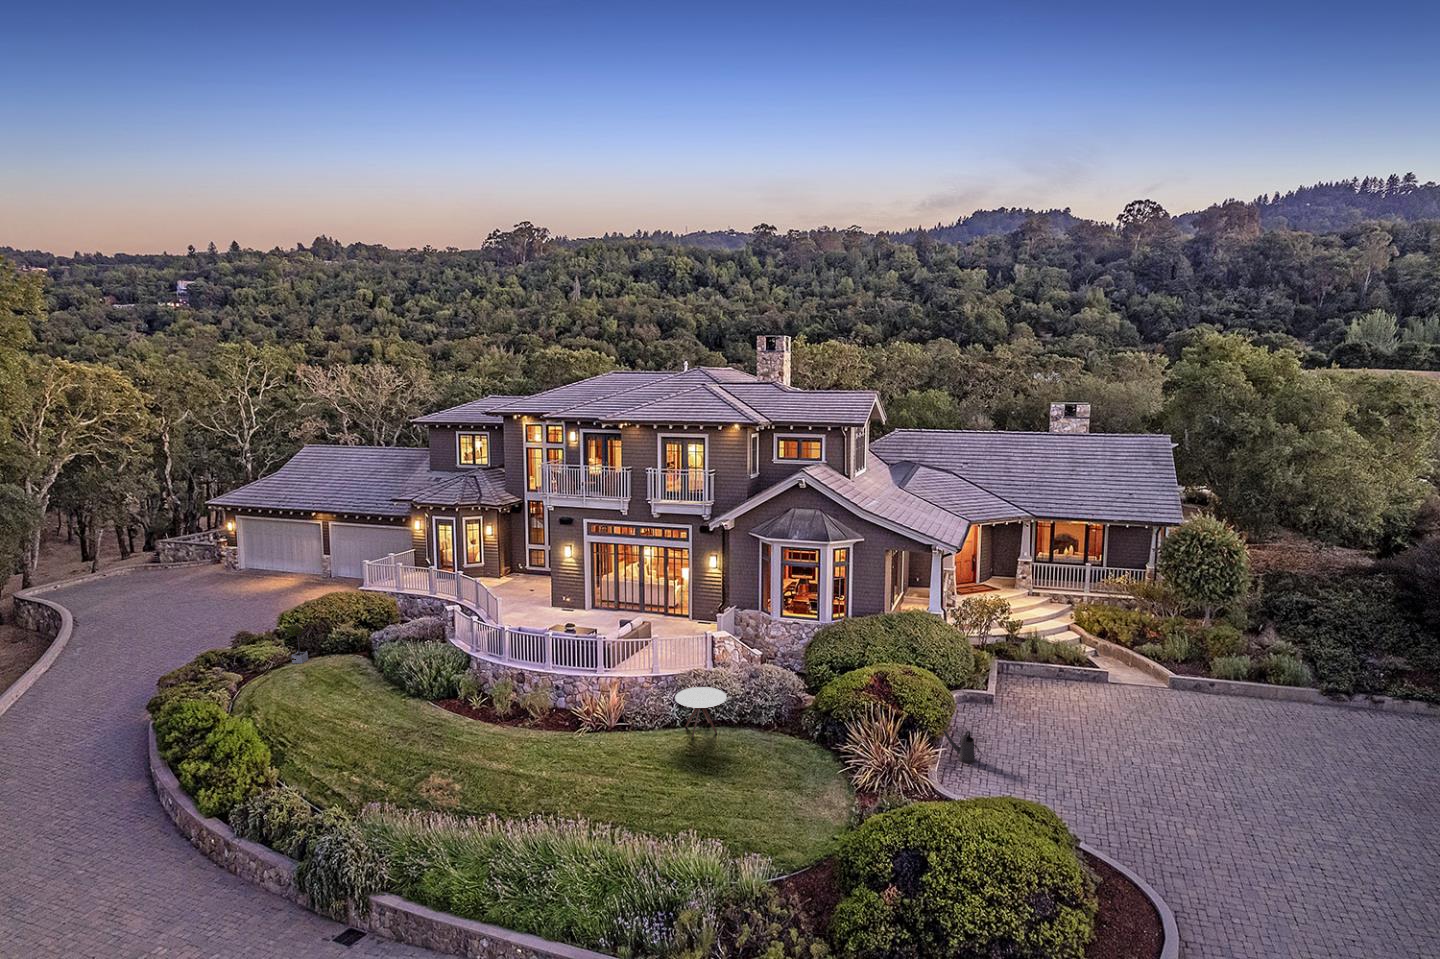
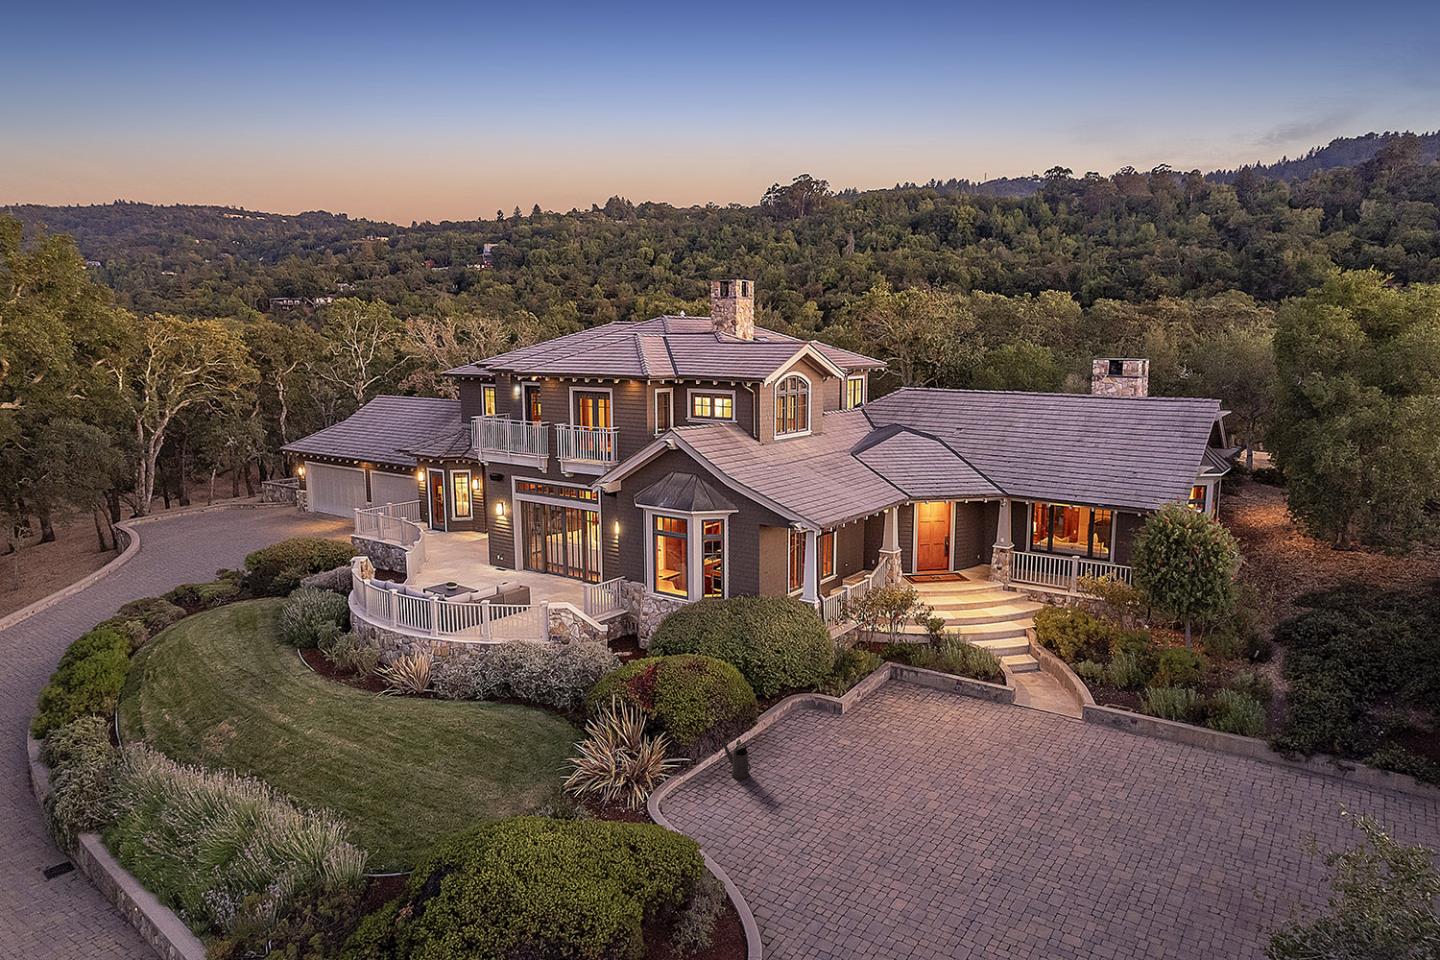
potted tree: present [287,625,308,663] -> none [205,563,227,600]
round table: present [675,687,726,737] -> none [469,661,526,713]

